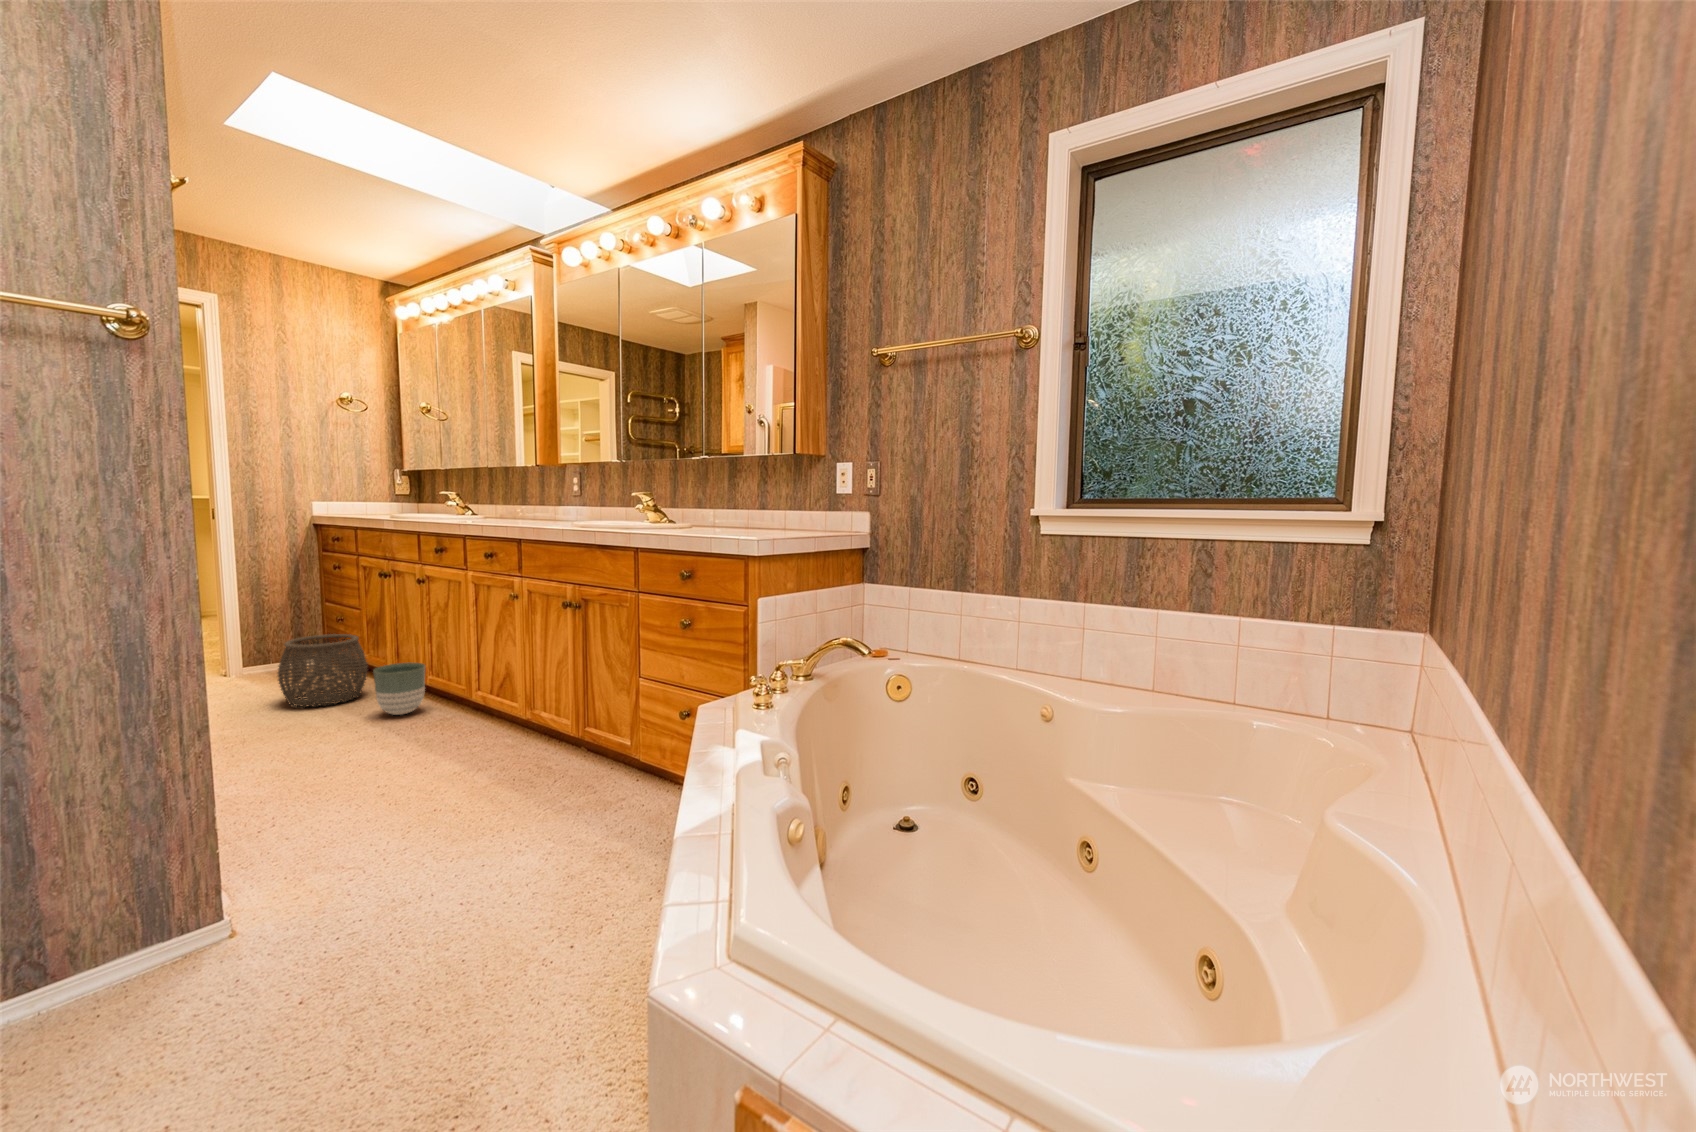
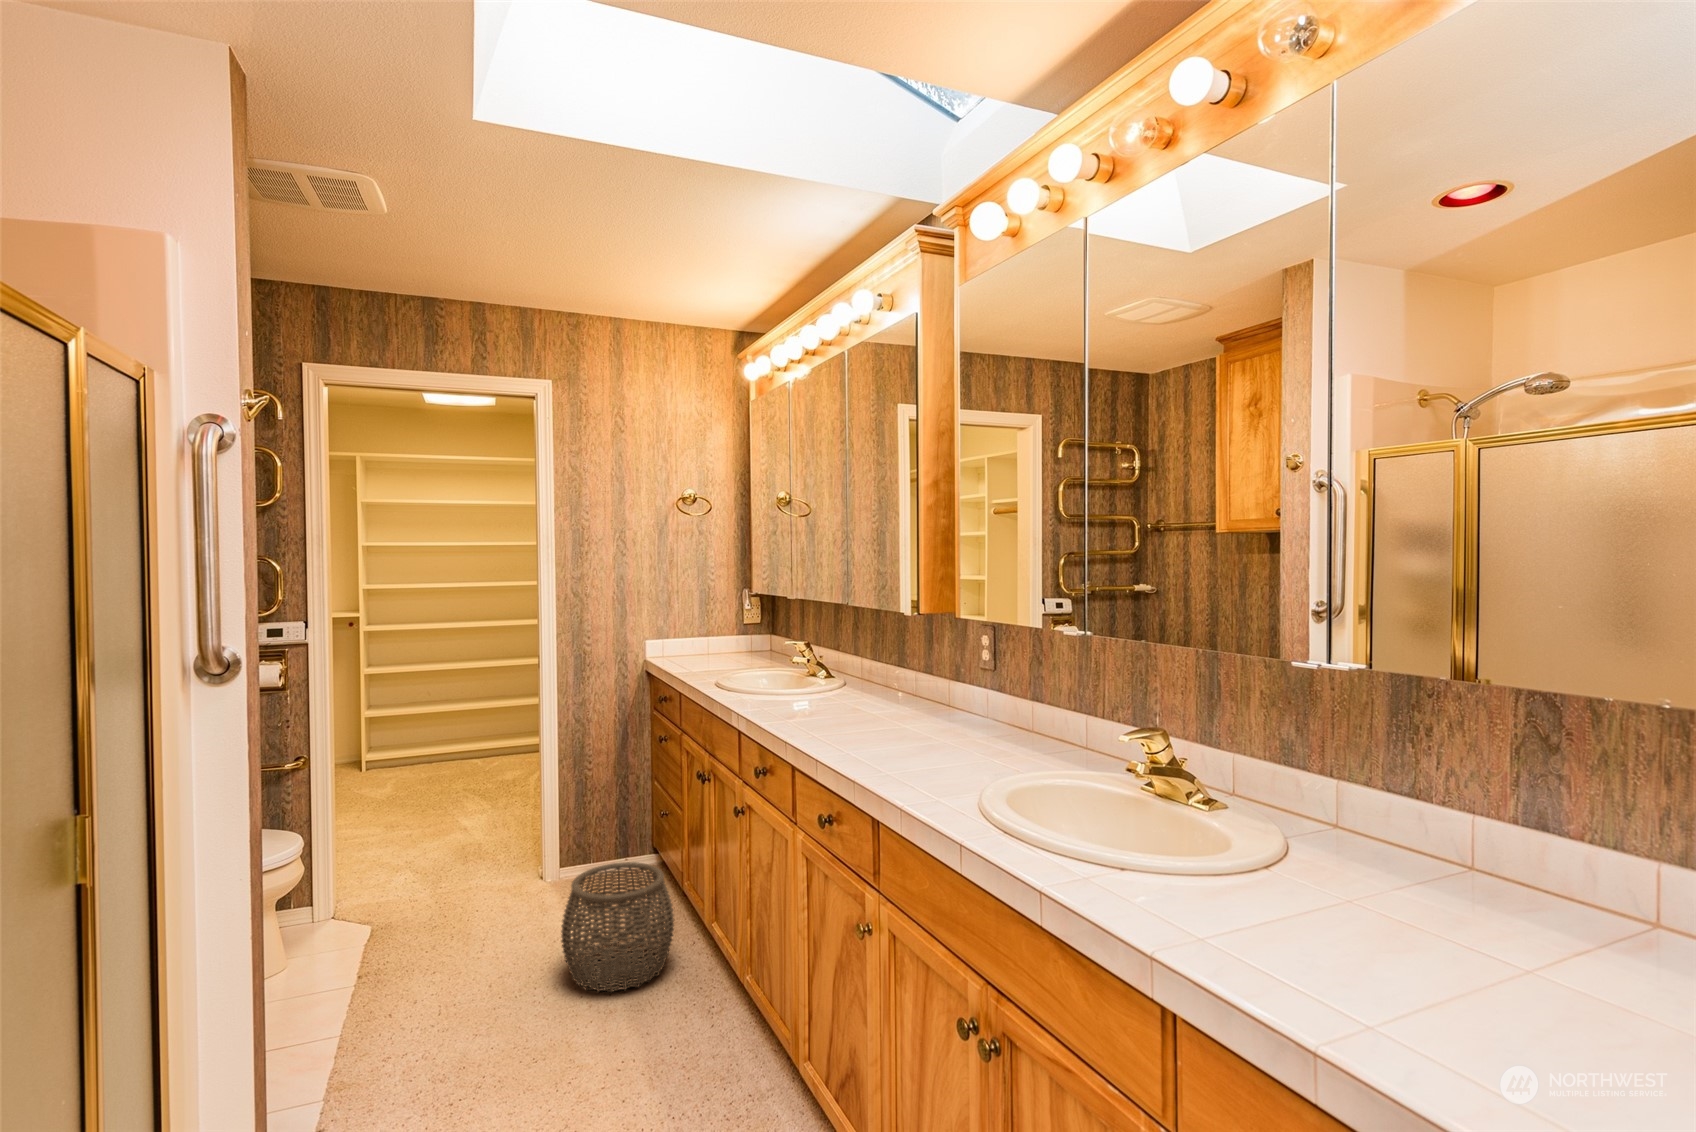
planter: present [373,663,425,715] -> none [661,953,736,1057]

